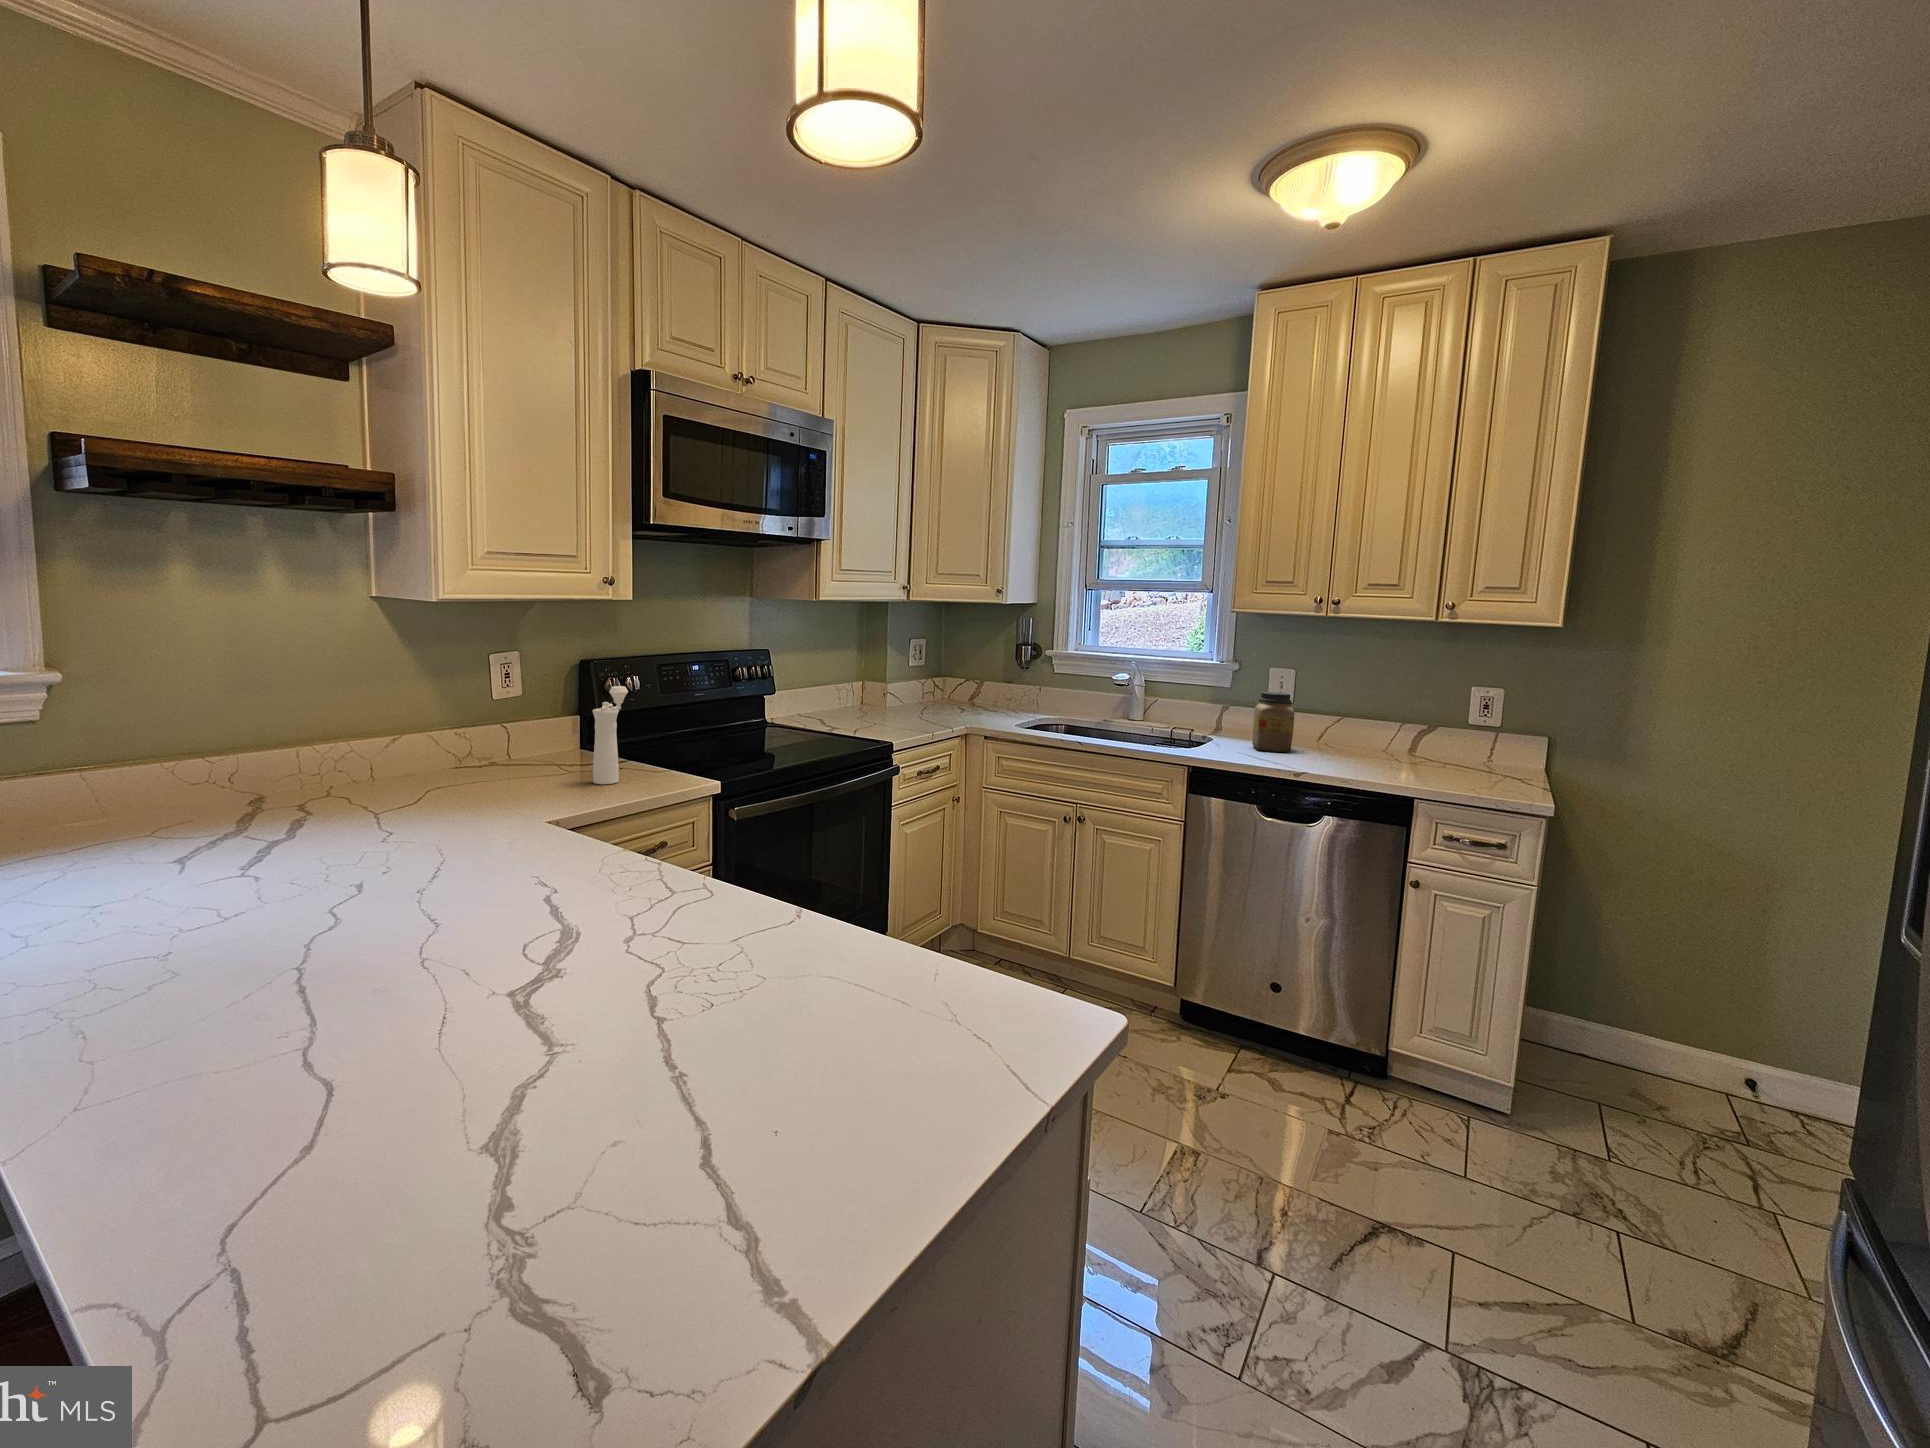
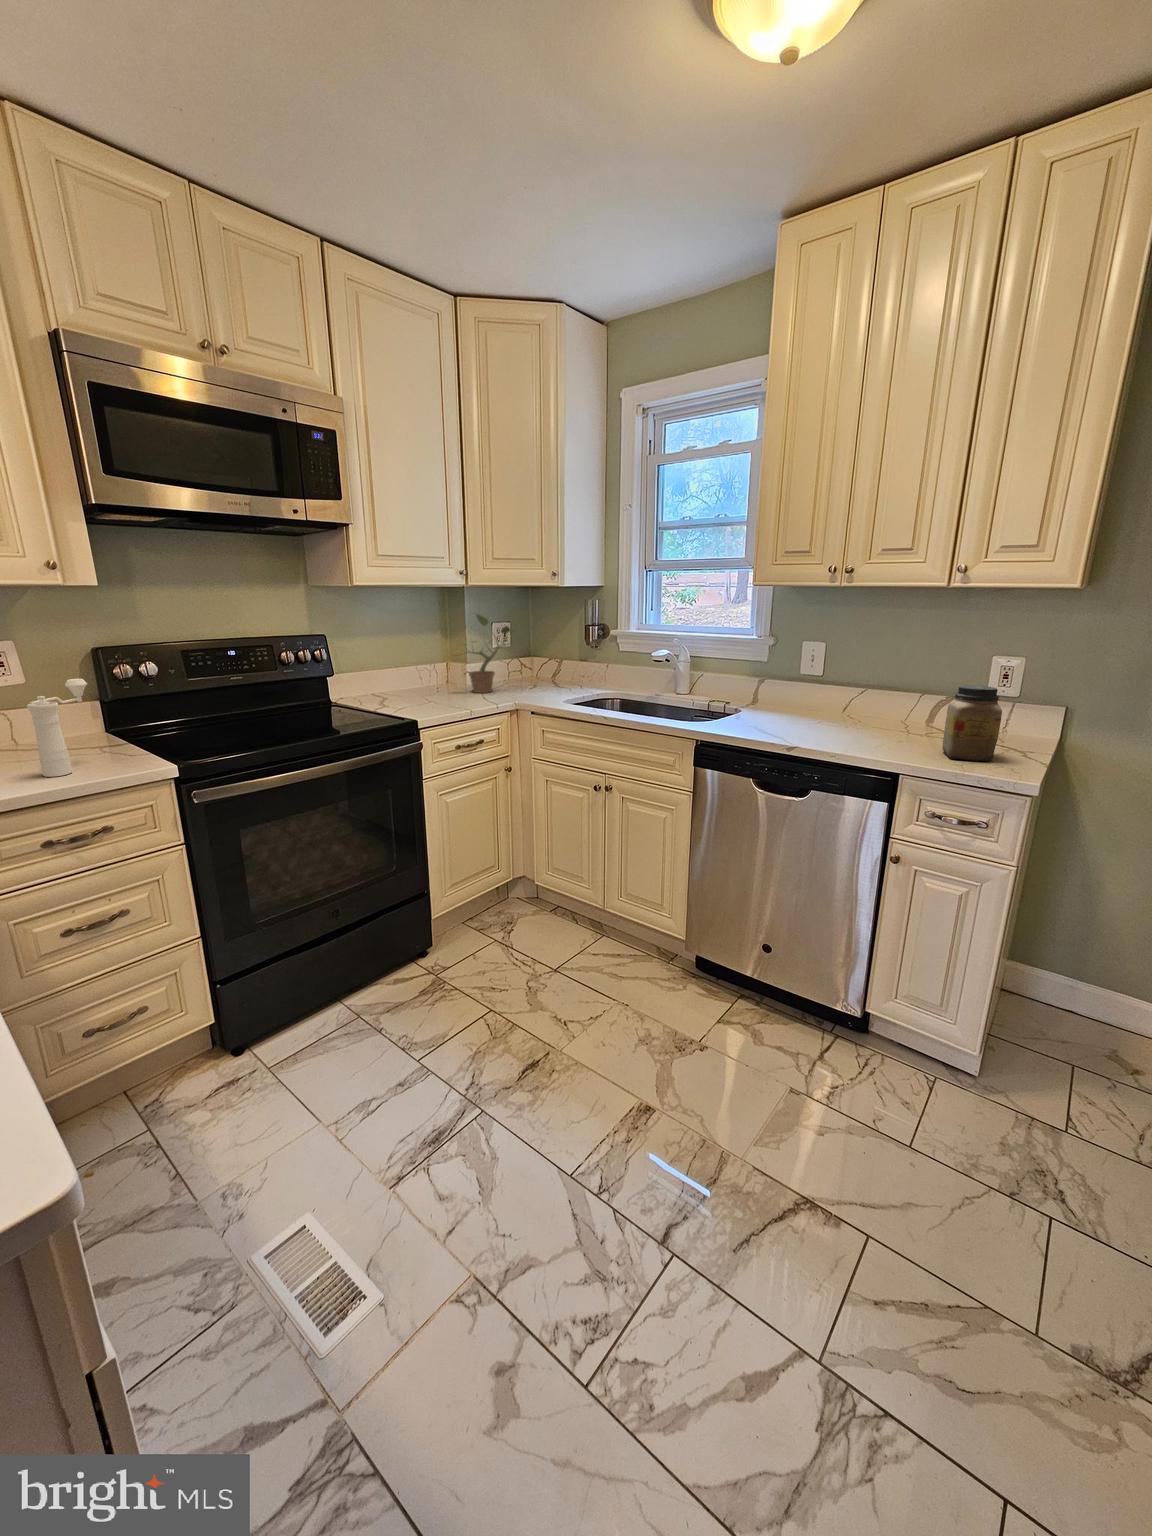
potted plant: none [883,628,952,715] -> present [468,614,517,693]
jar: present [1252,692,1294,752] -> present [942,685,1002,761]

